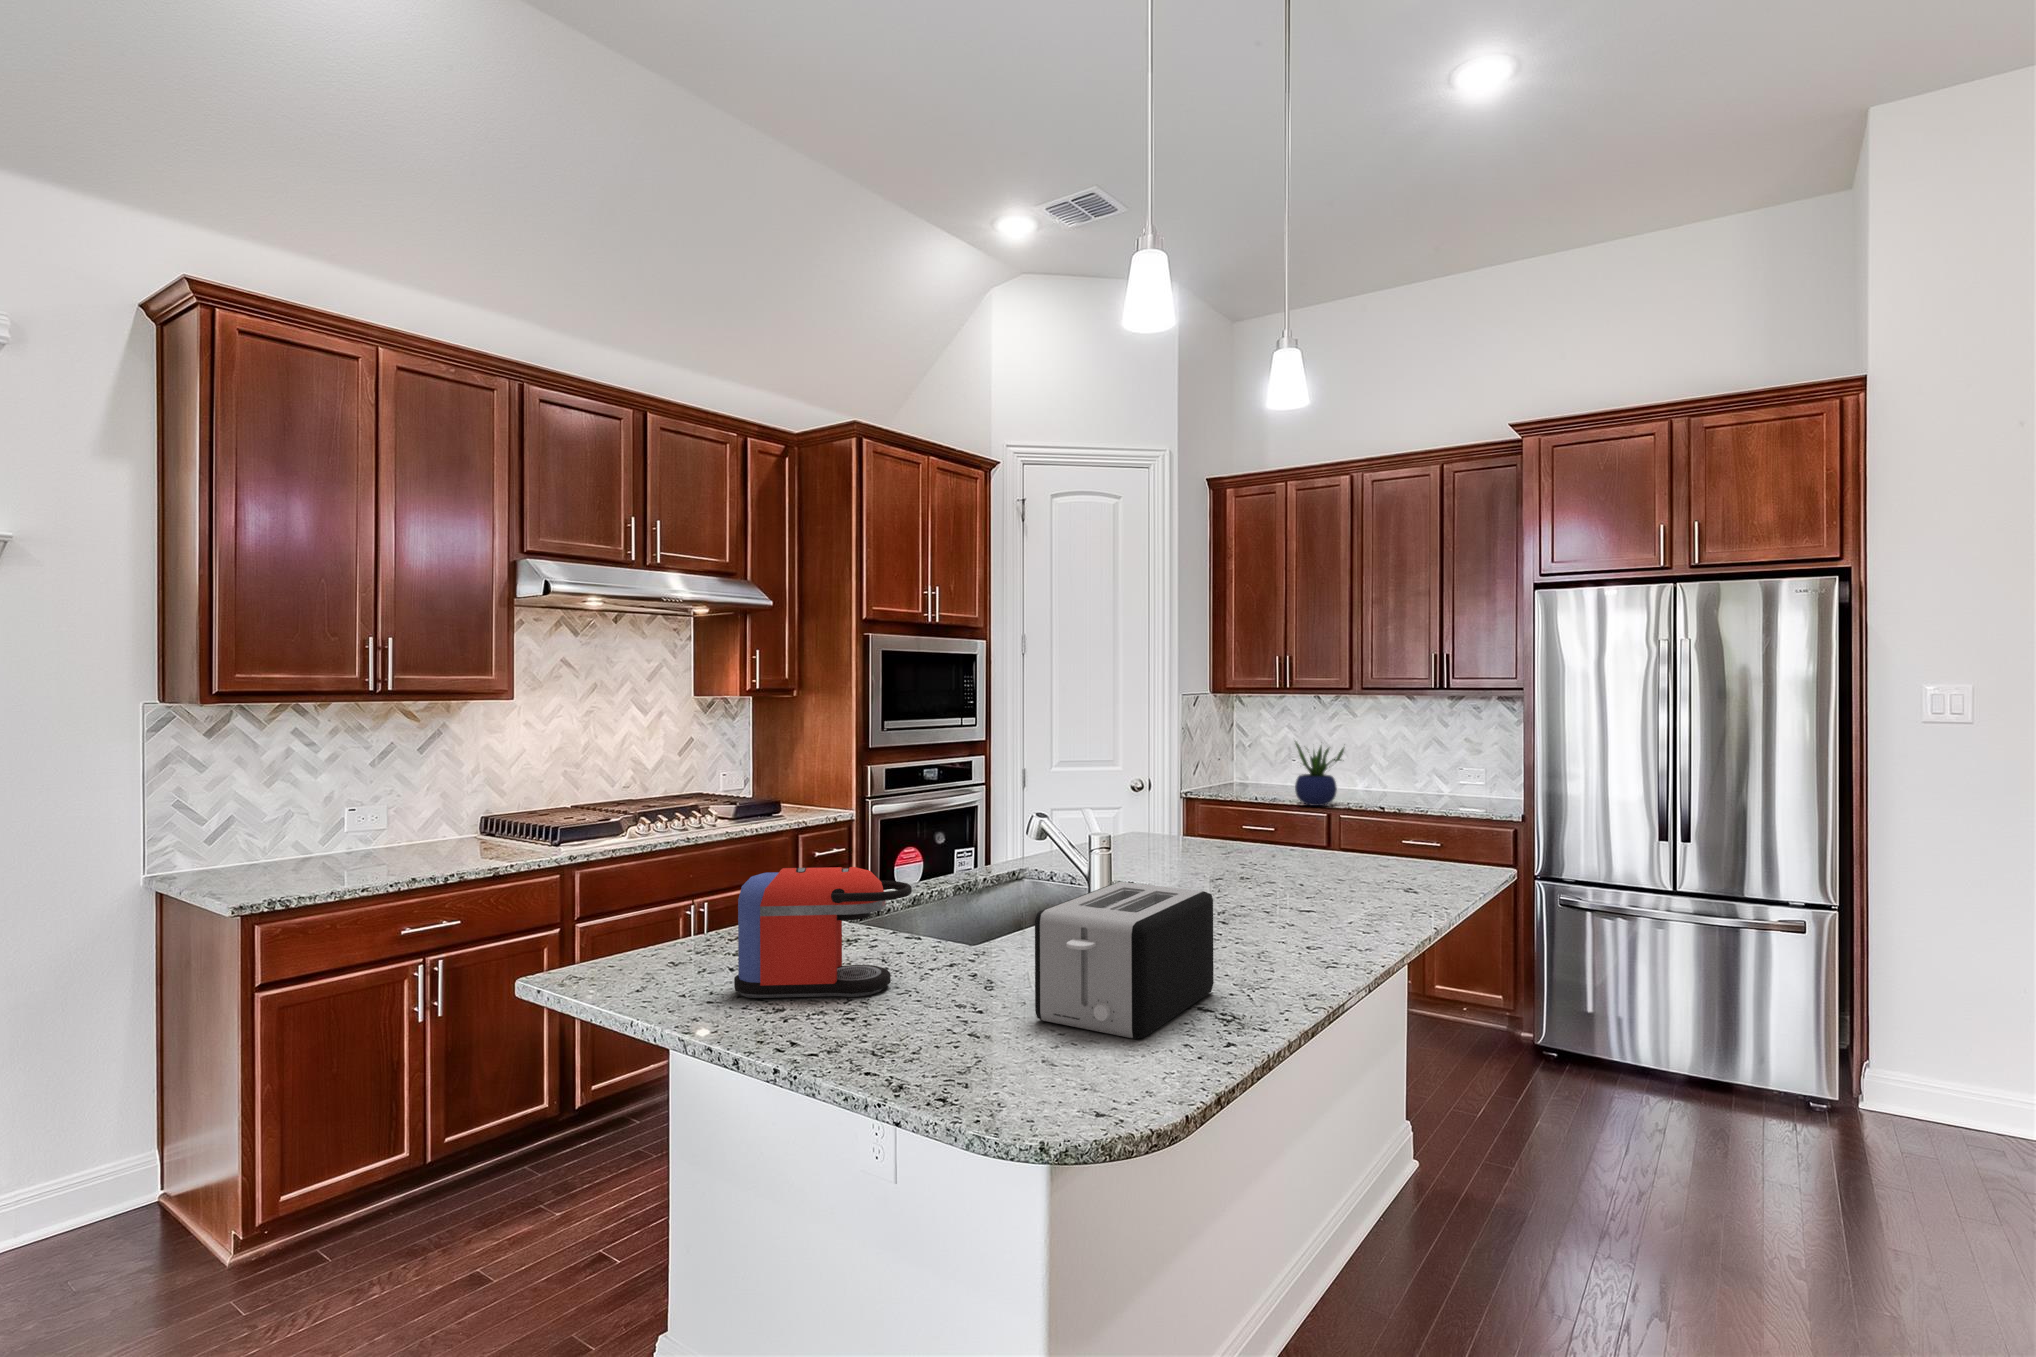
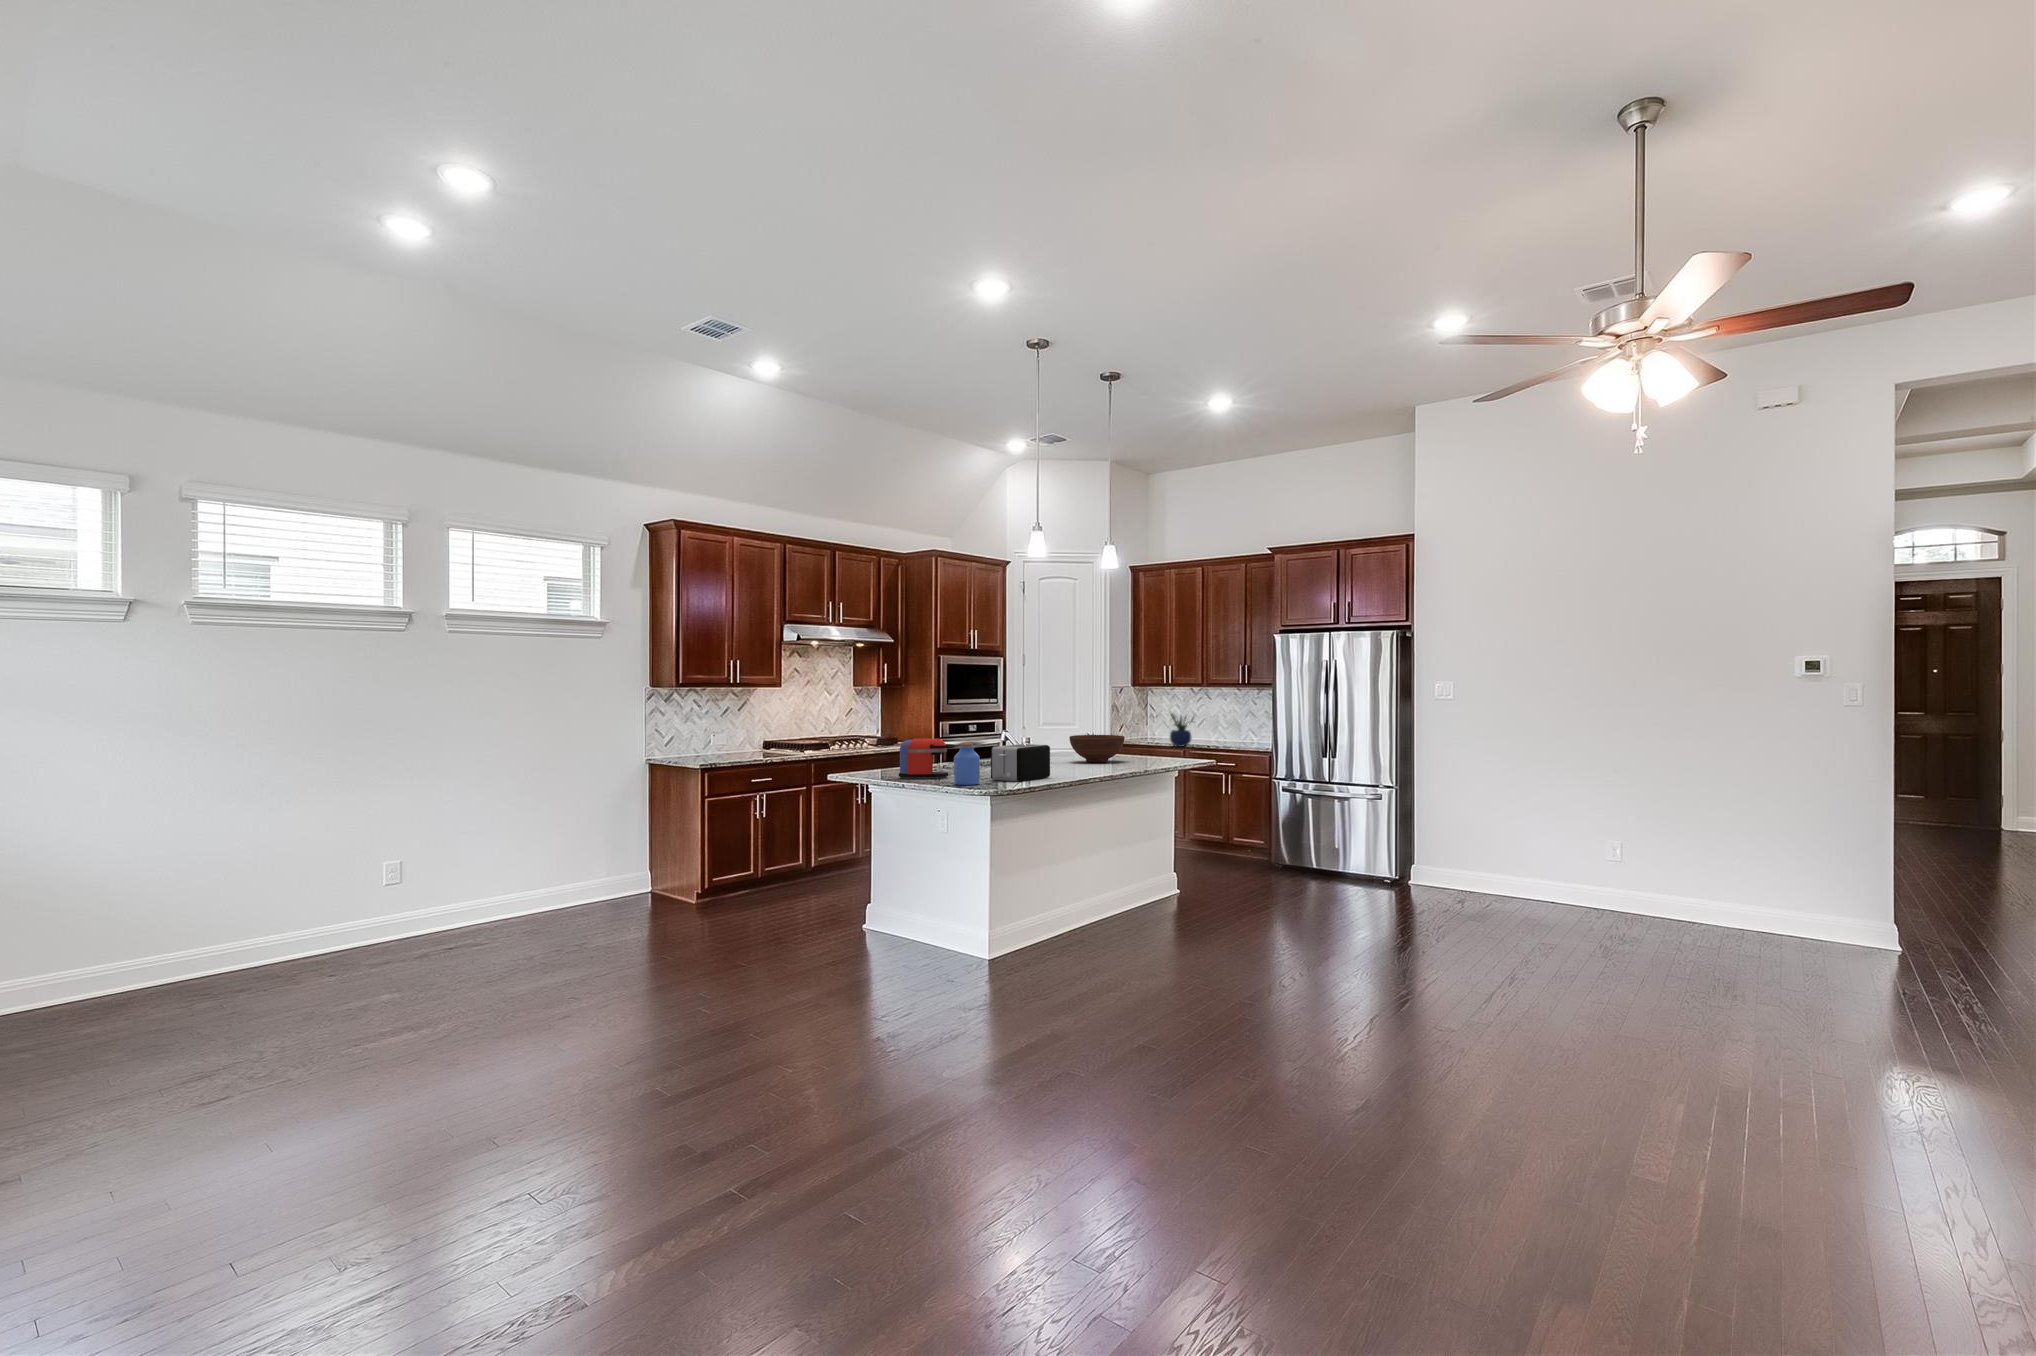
fruit bowl: none [1170,808,1301,879] -> present [1069,735,1125,763]
jar: none [915,914,1010,1086] -> present [954,742,980,785]

